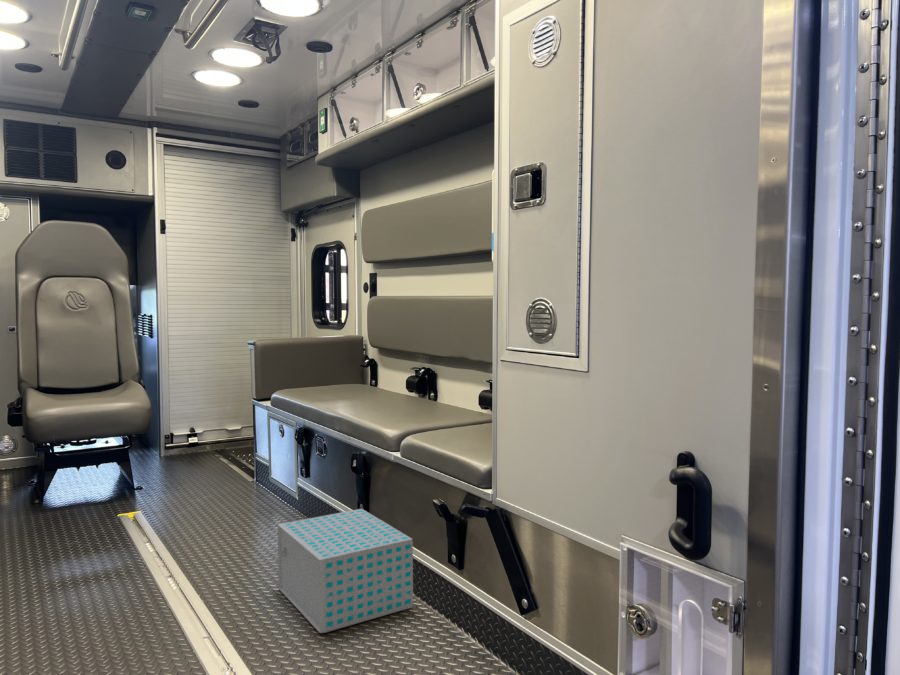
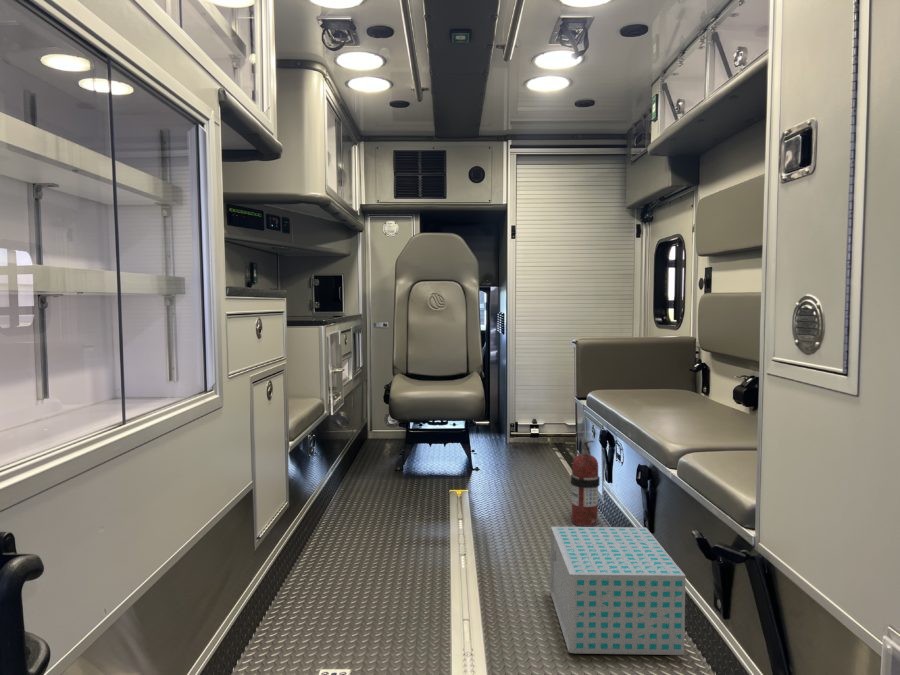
fire extinguisher: none [267,438,294,525] -> present [571,439,600,527]

